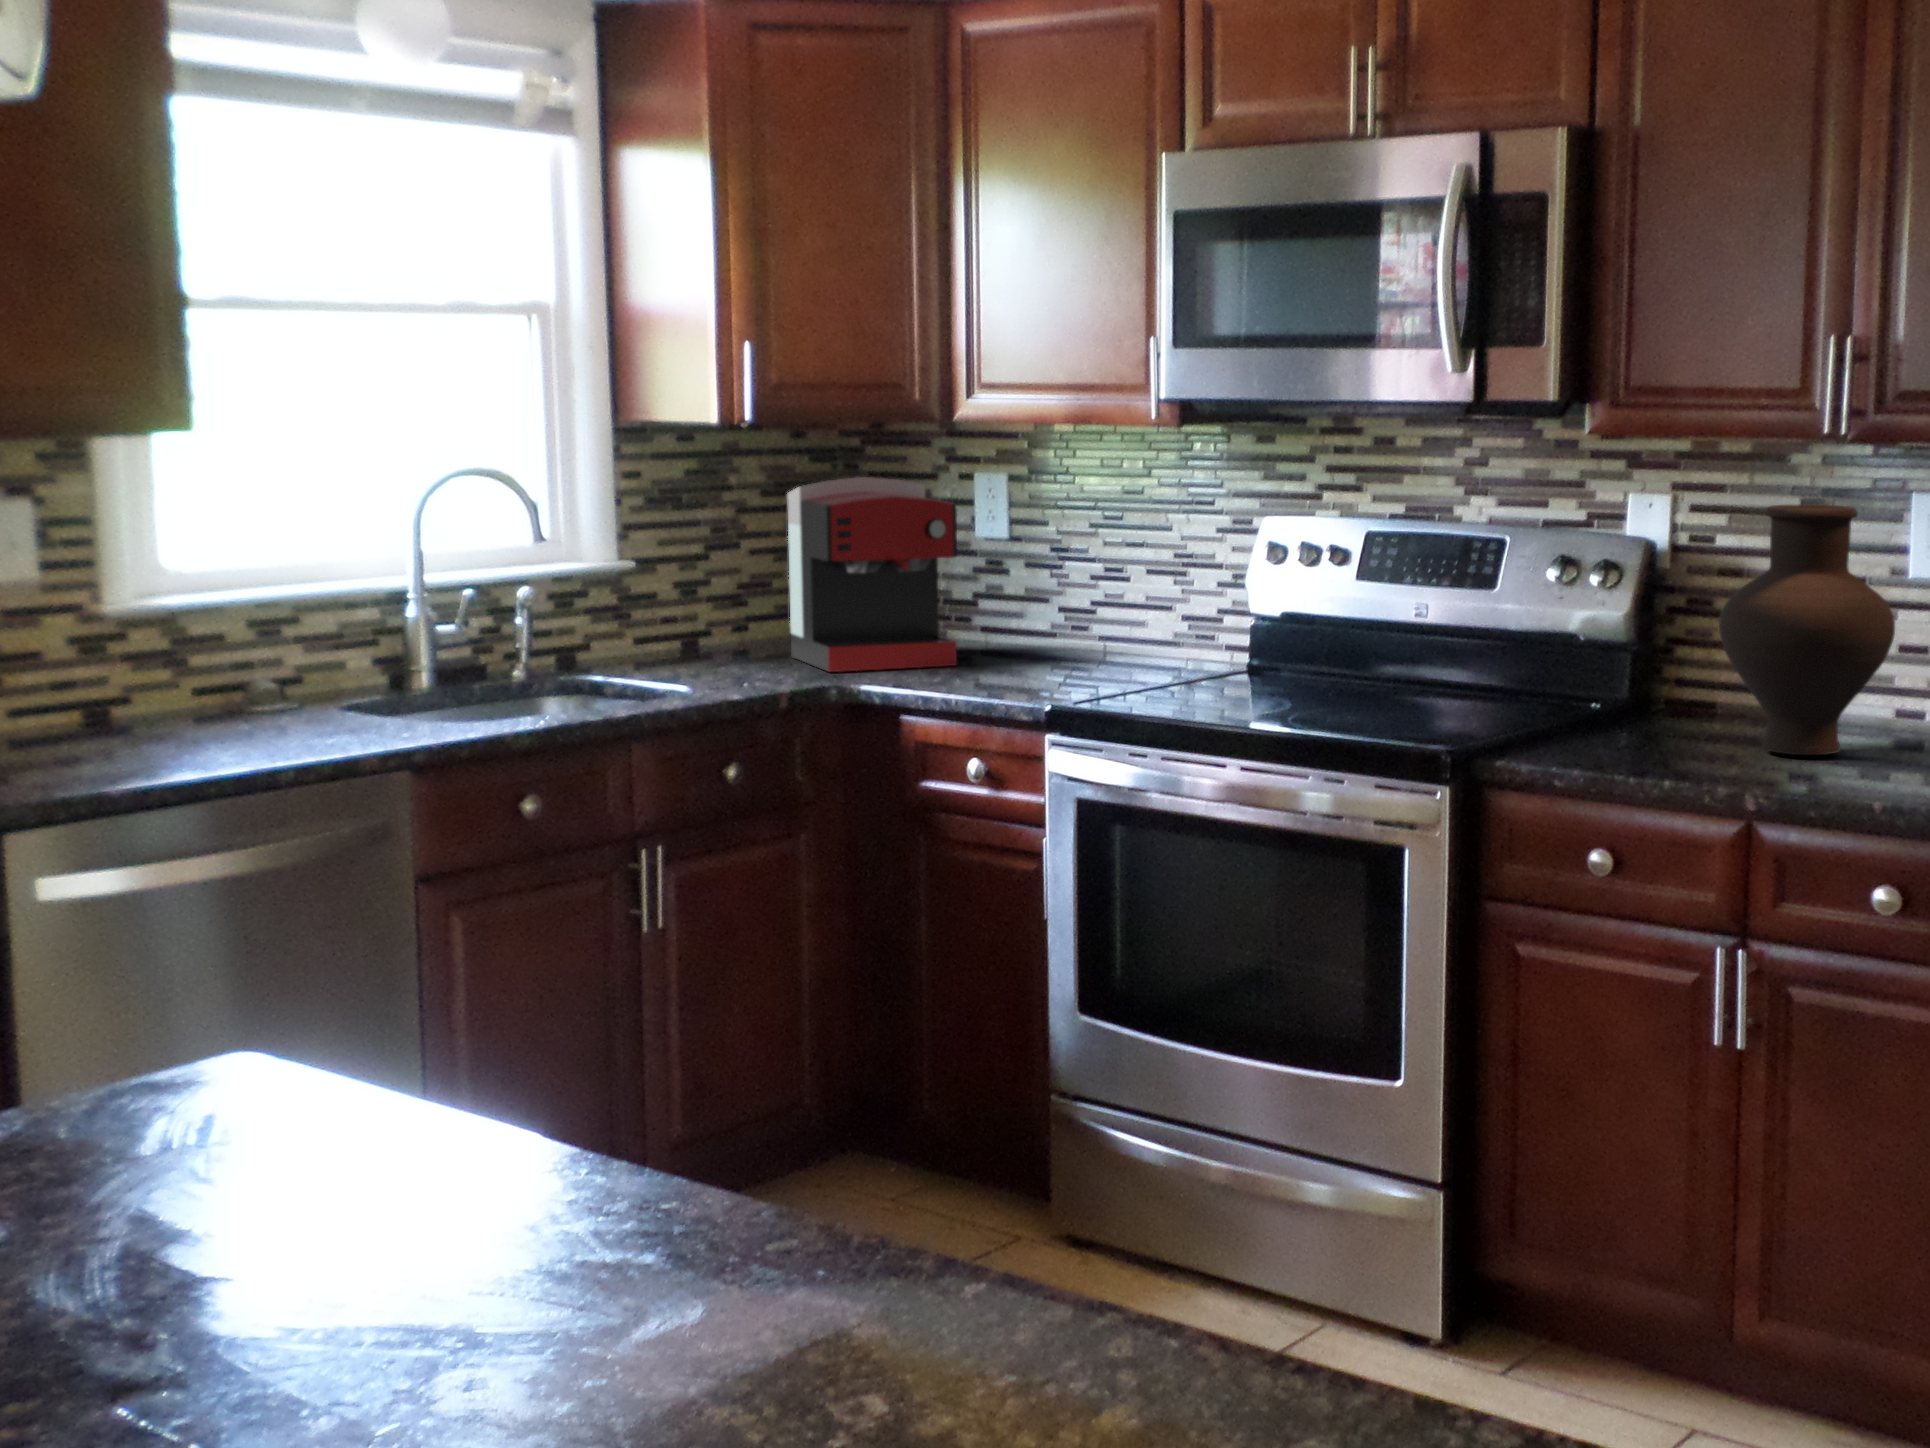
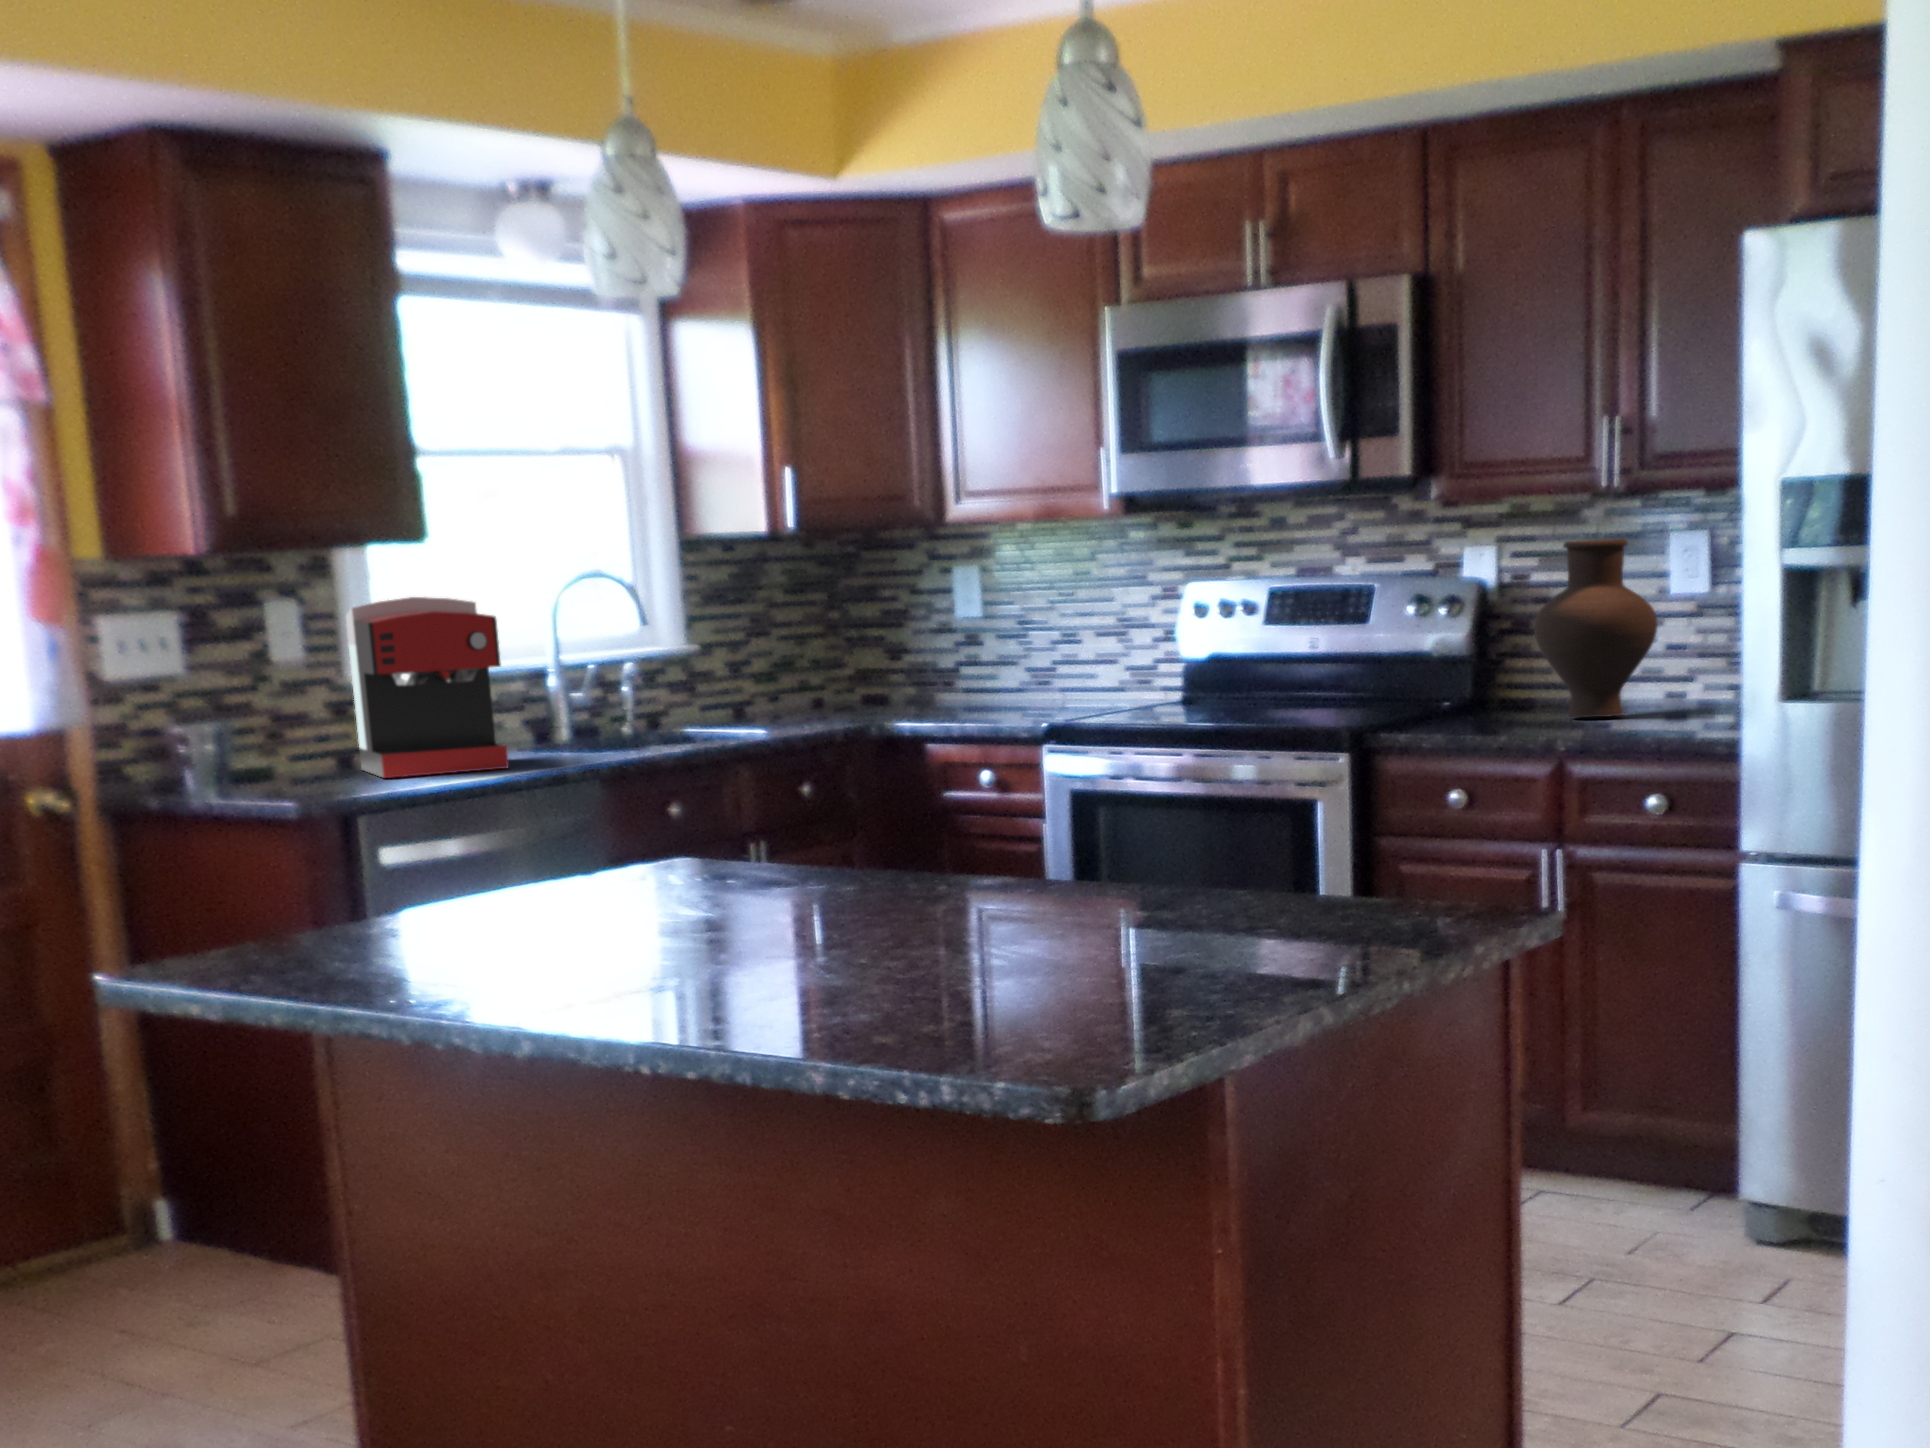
coffee maker: present [787,477,957,672] -> present [346,597,509,778]

